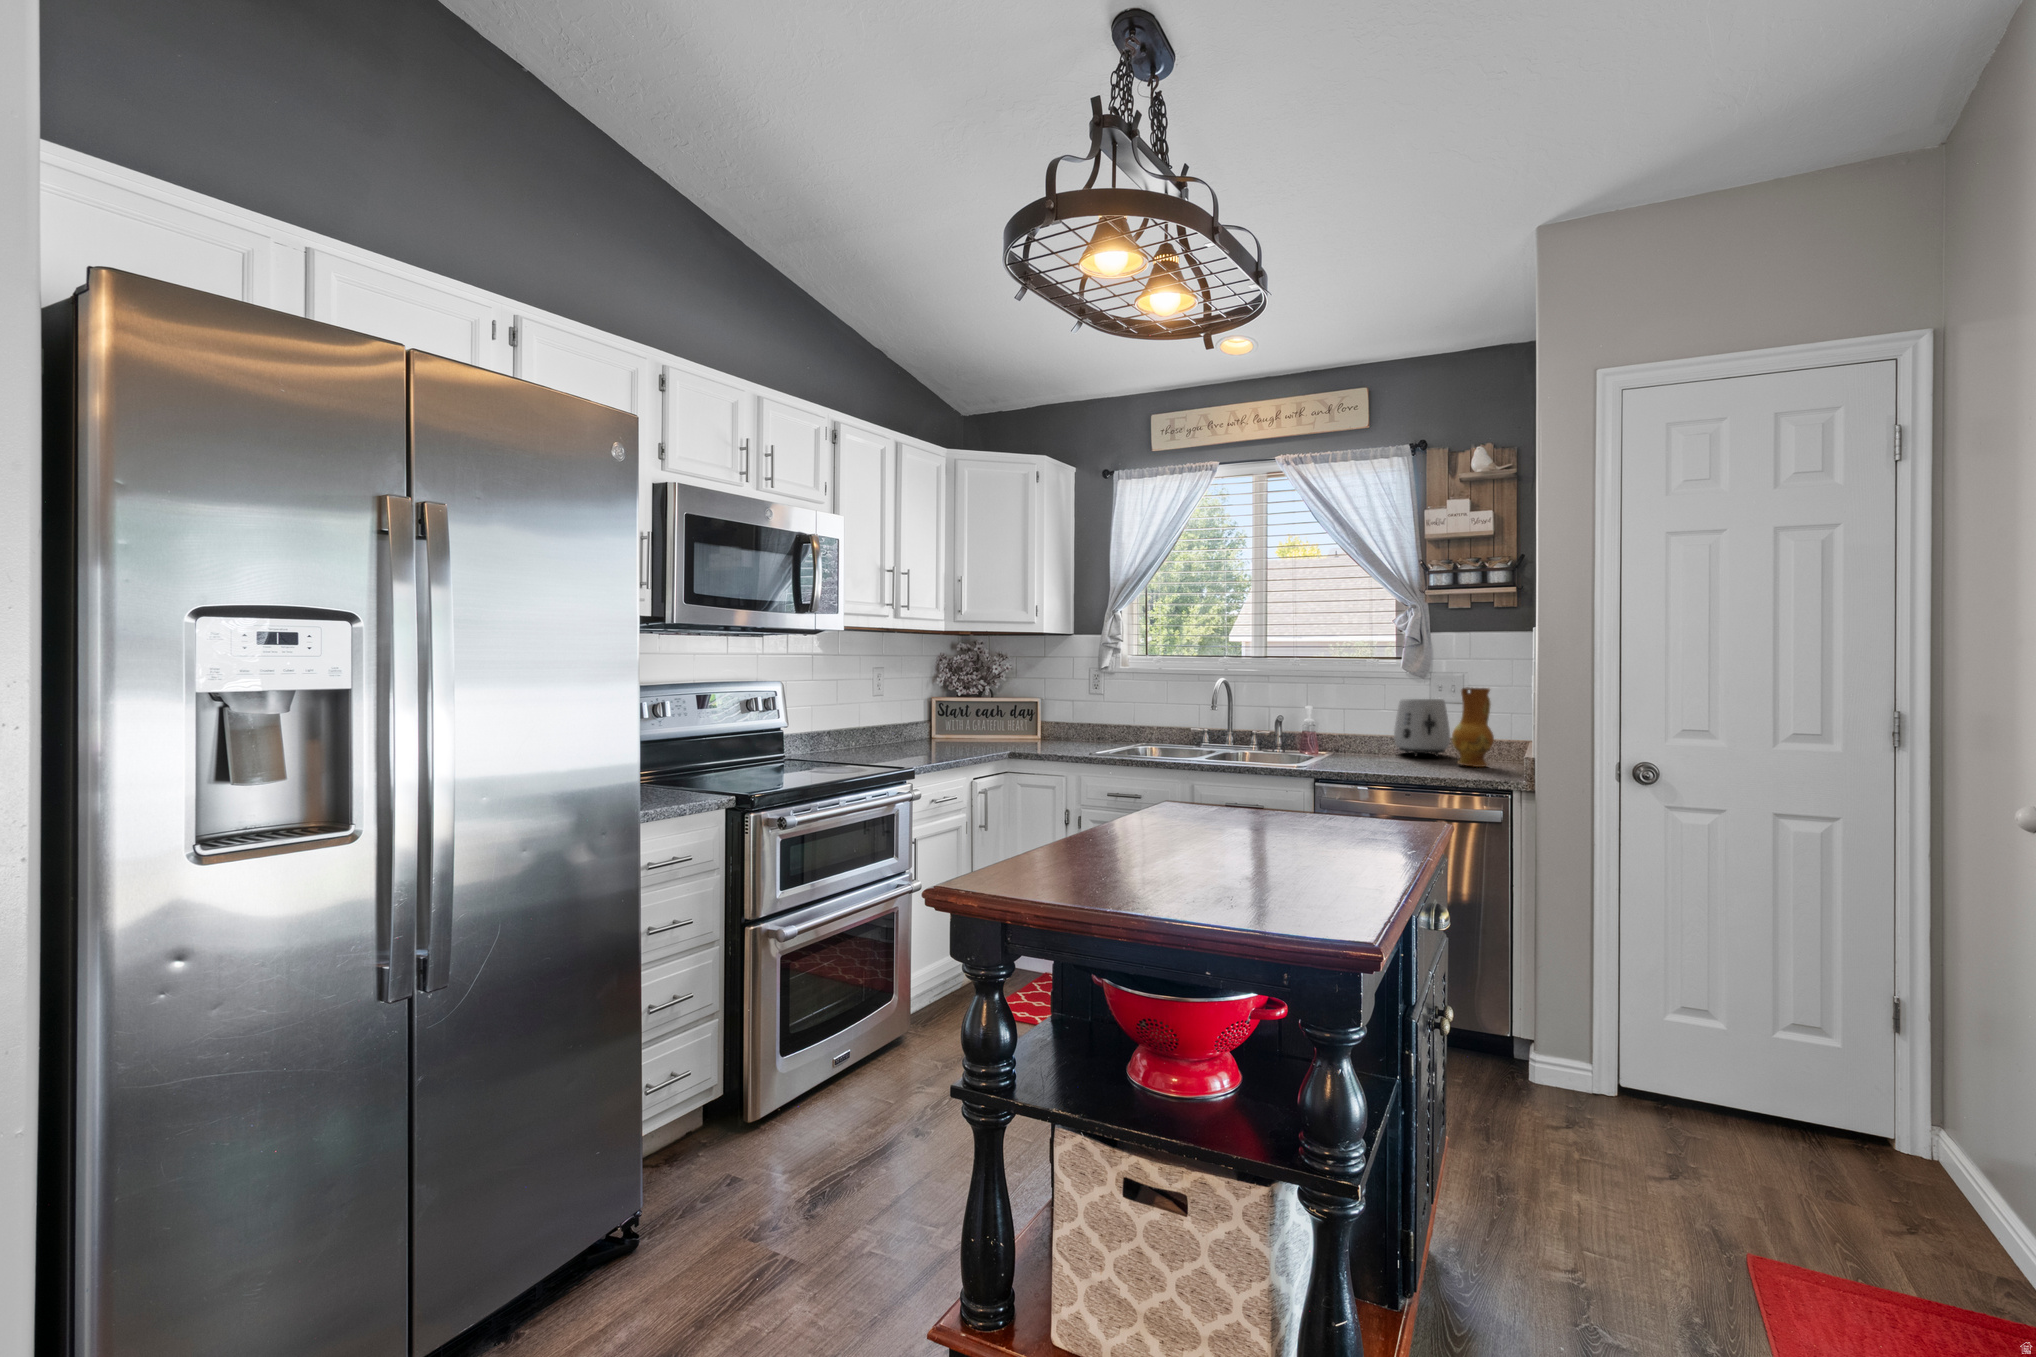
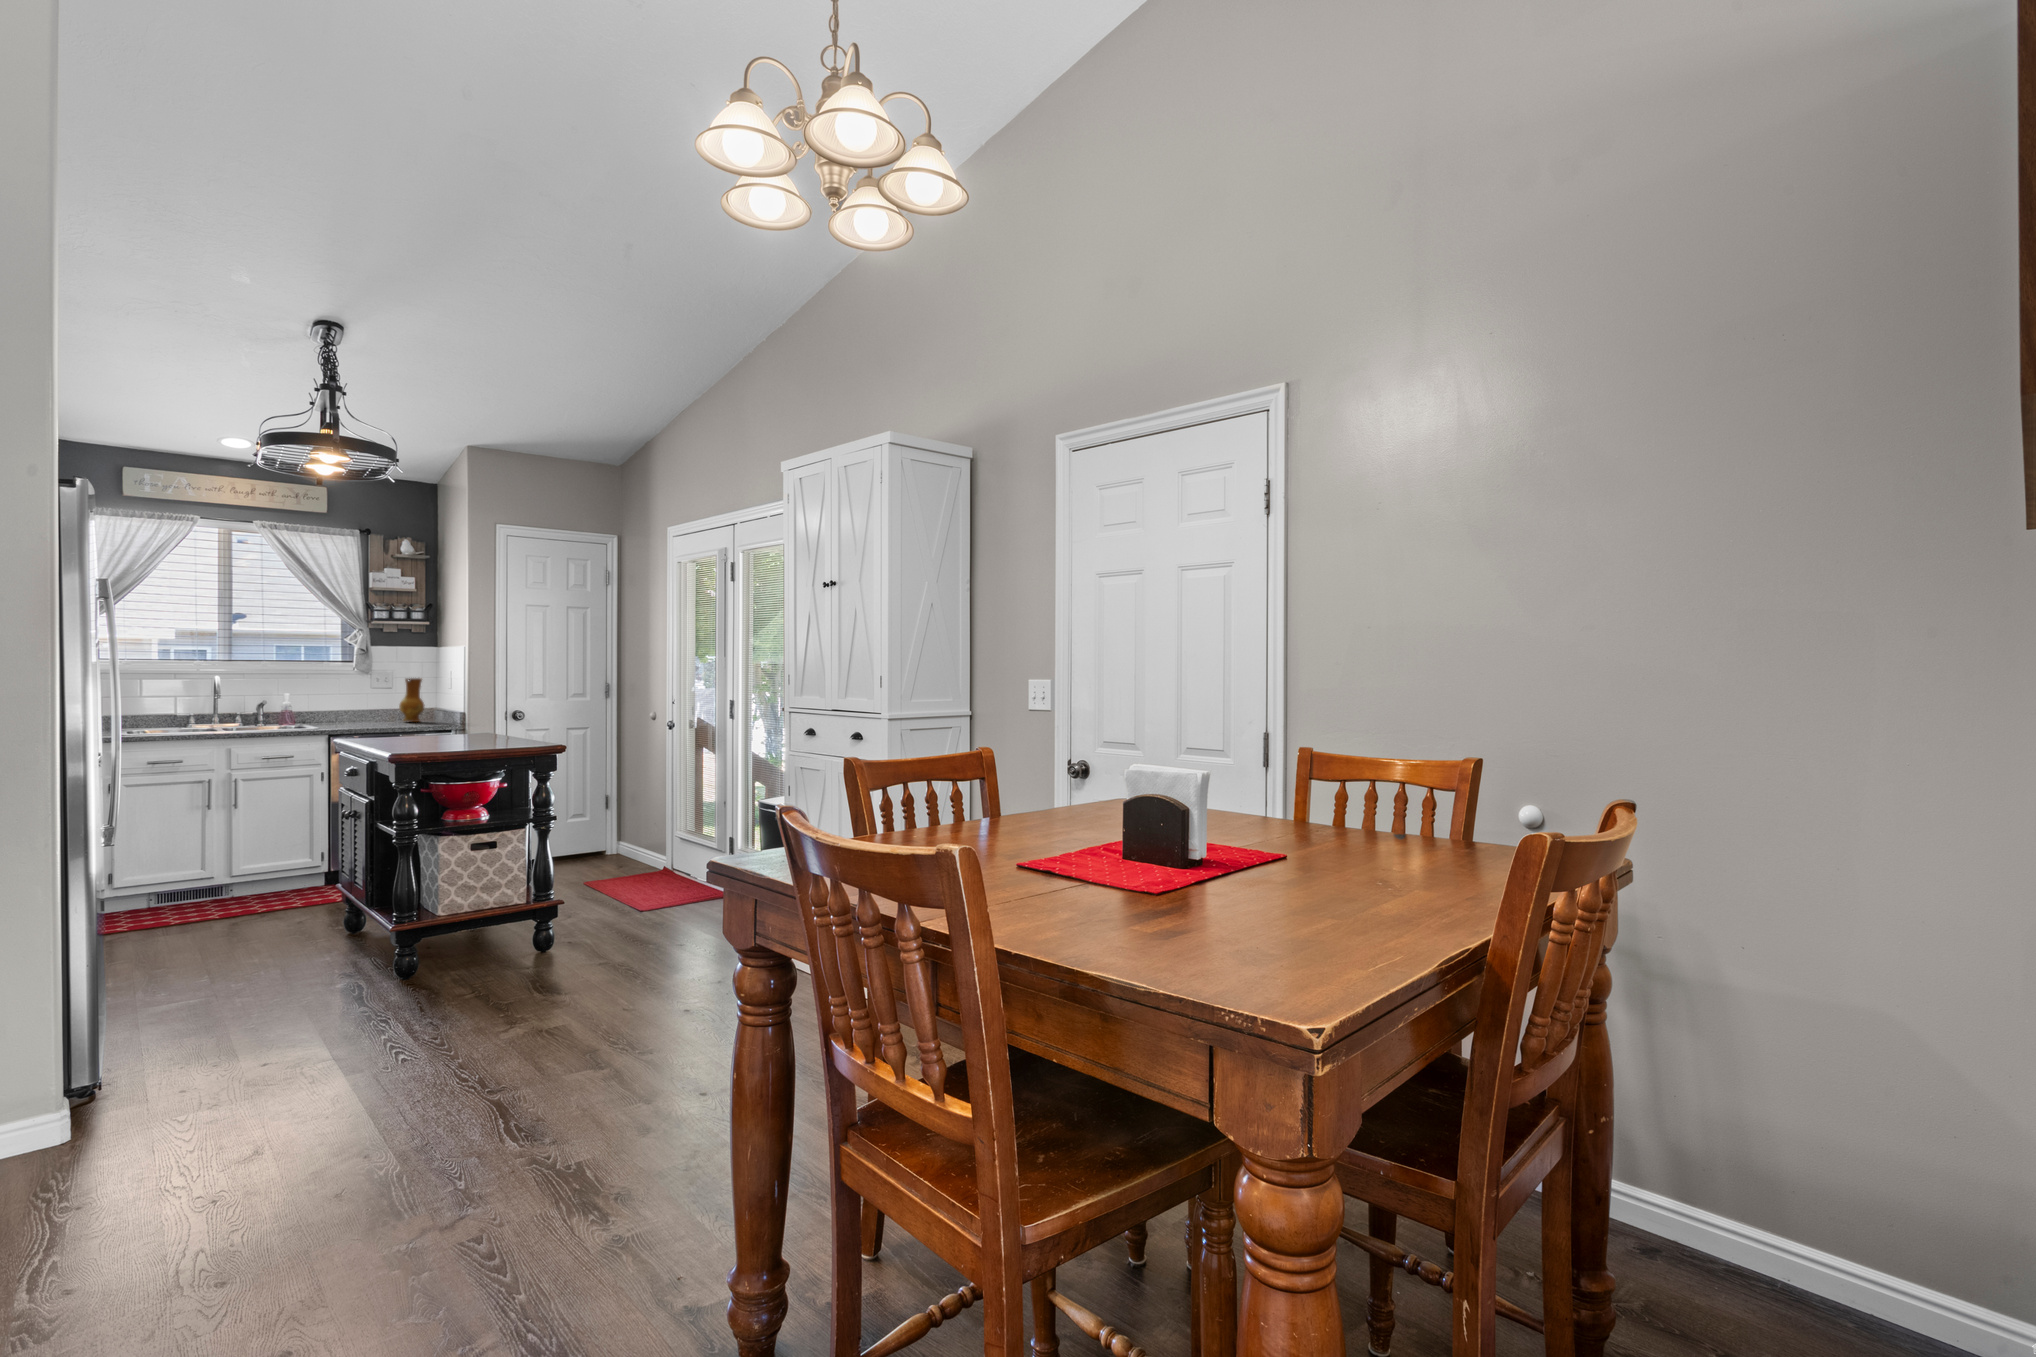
toaster: present [1394,699,1450,757] -> none [347,685,389,720]

